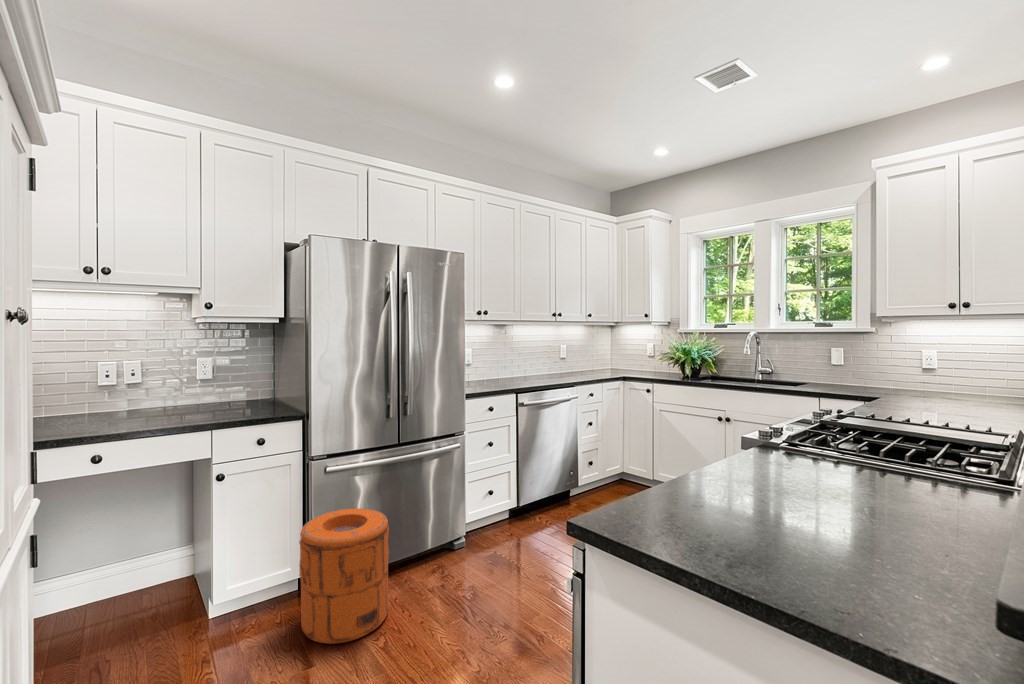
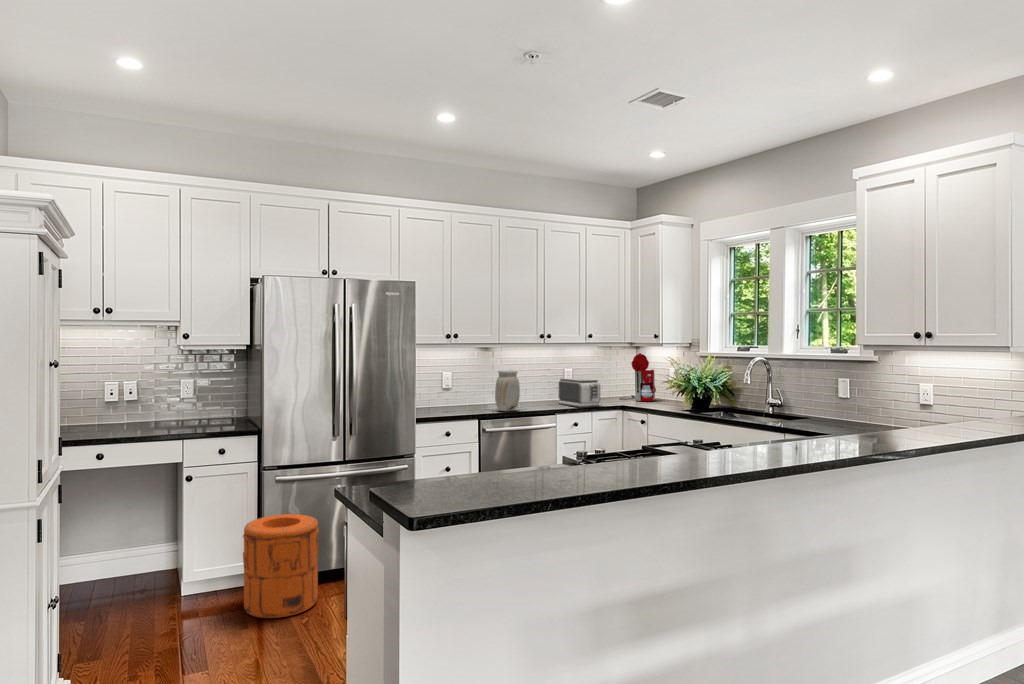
coffee maker: none [606,331,640,373] -> present [620,353,656,401]
vase: none [524,345,546,385] -> present [495,370,520,411]
toaster: none [566,353,607,379] -> present [559,378,600,408]

